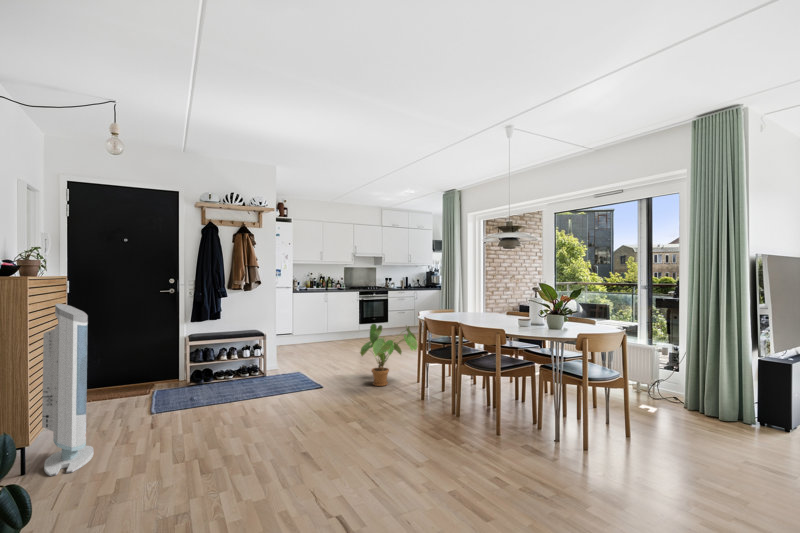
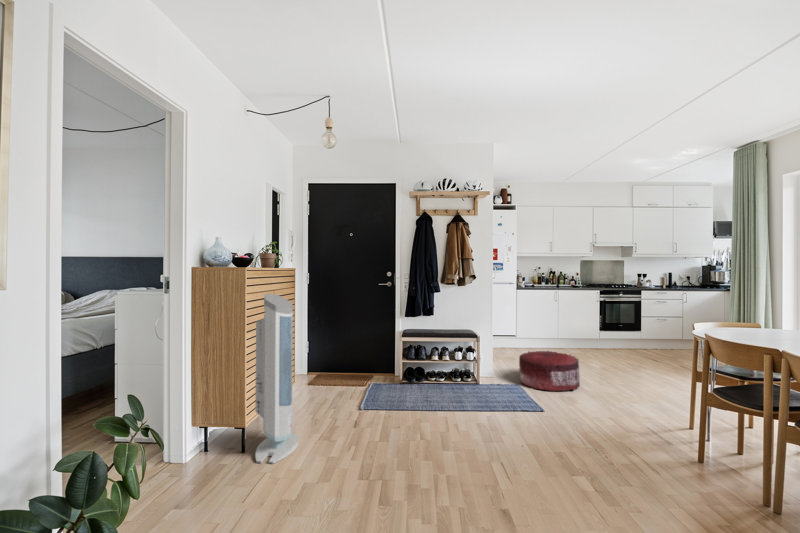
house plant: present [360,324,417,386] -> none [597,336,695,426]
pouf: none [299,342,347,374] -> present [519,351,580,391]

